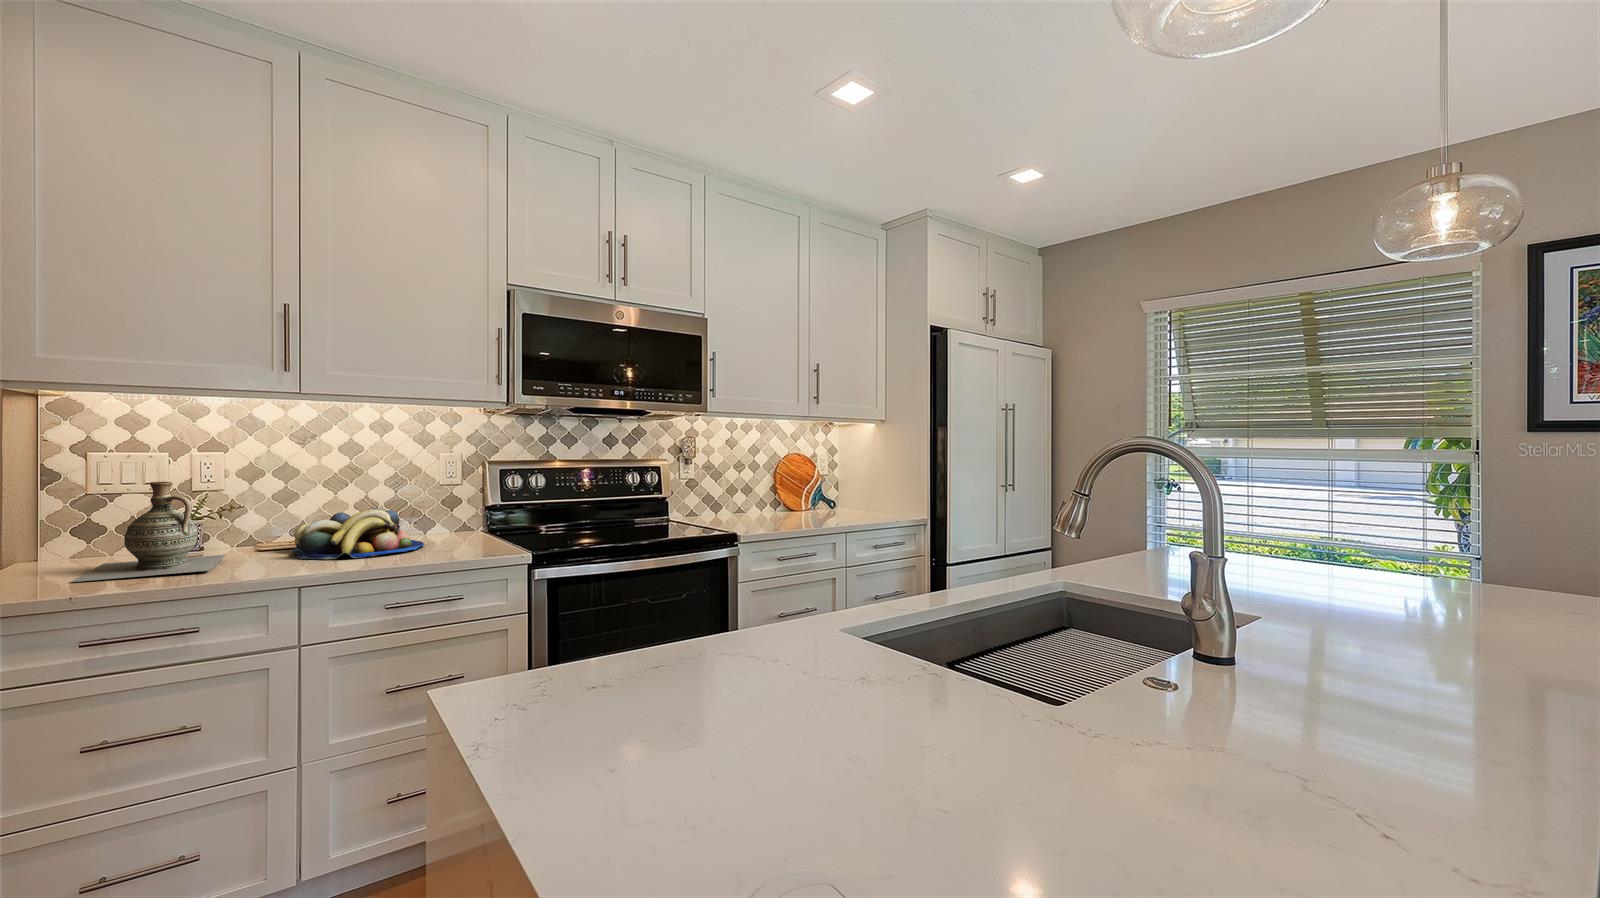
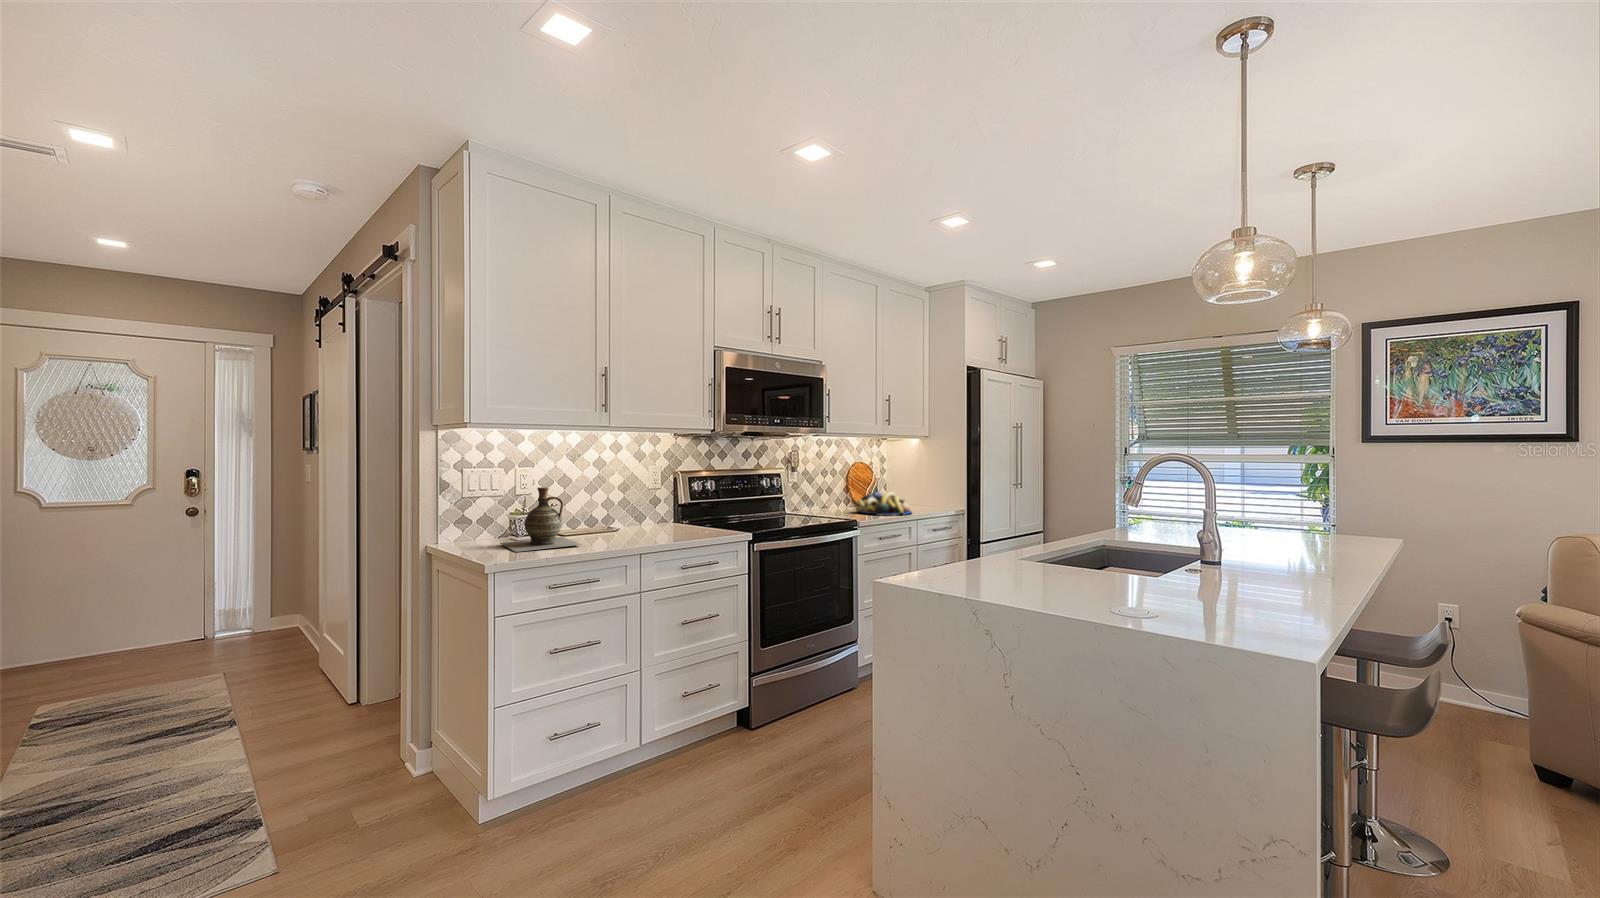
fruit bowl: present [292,508,425,559] -> present [856,492,912,515]

